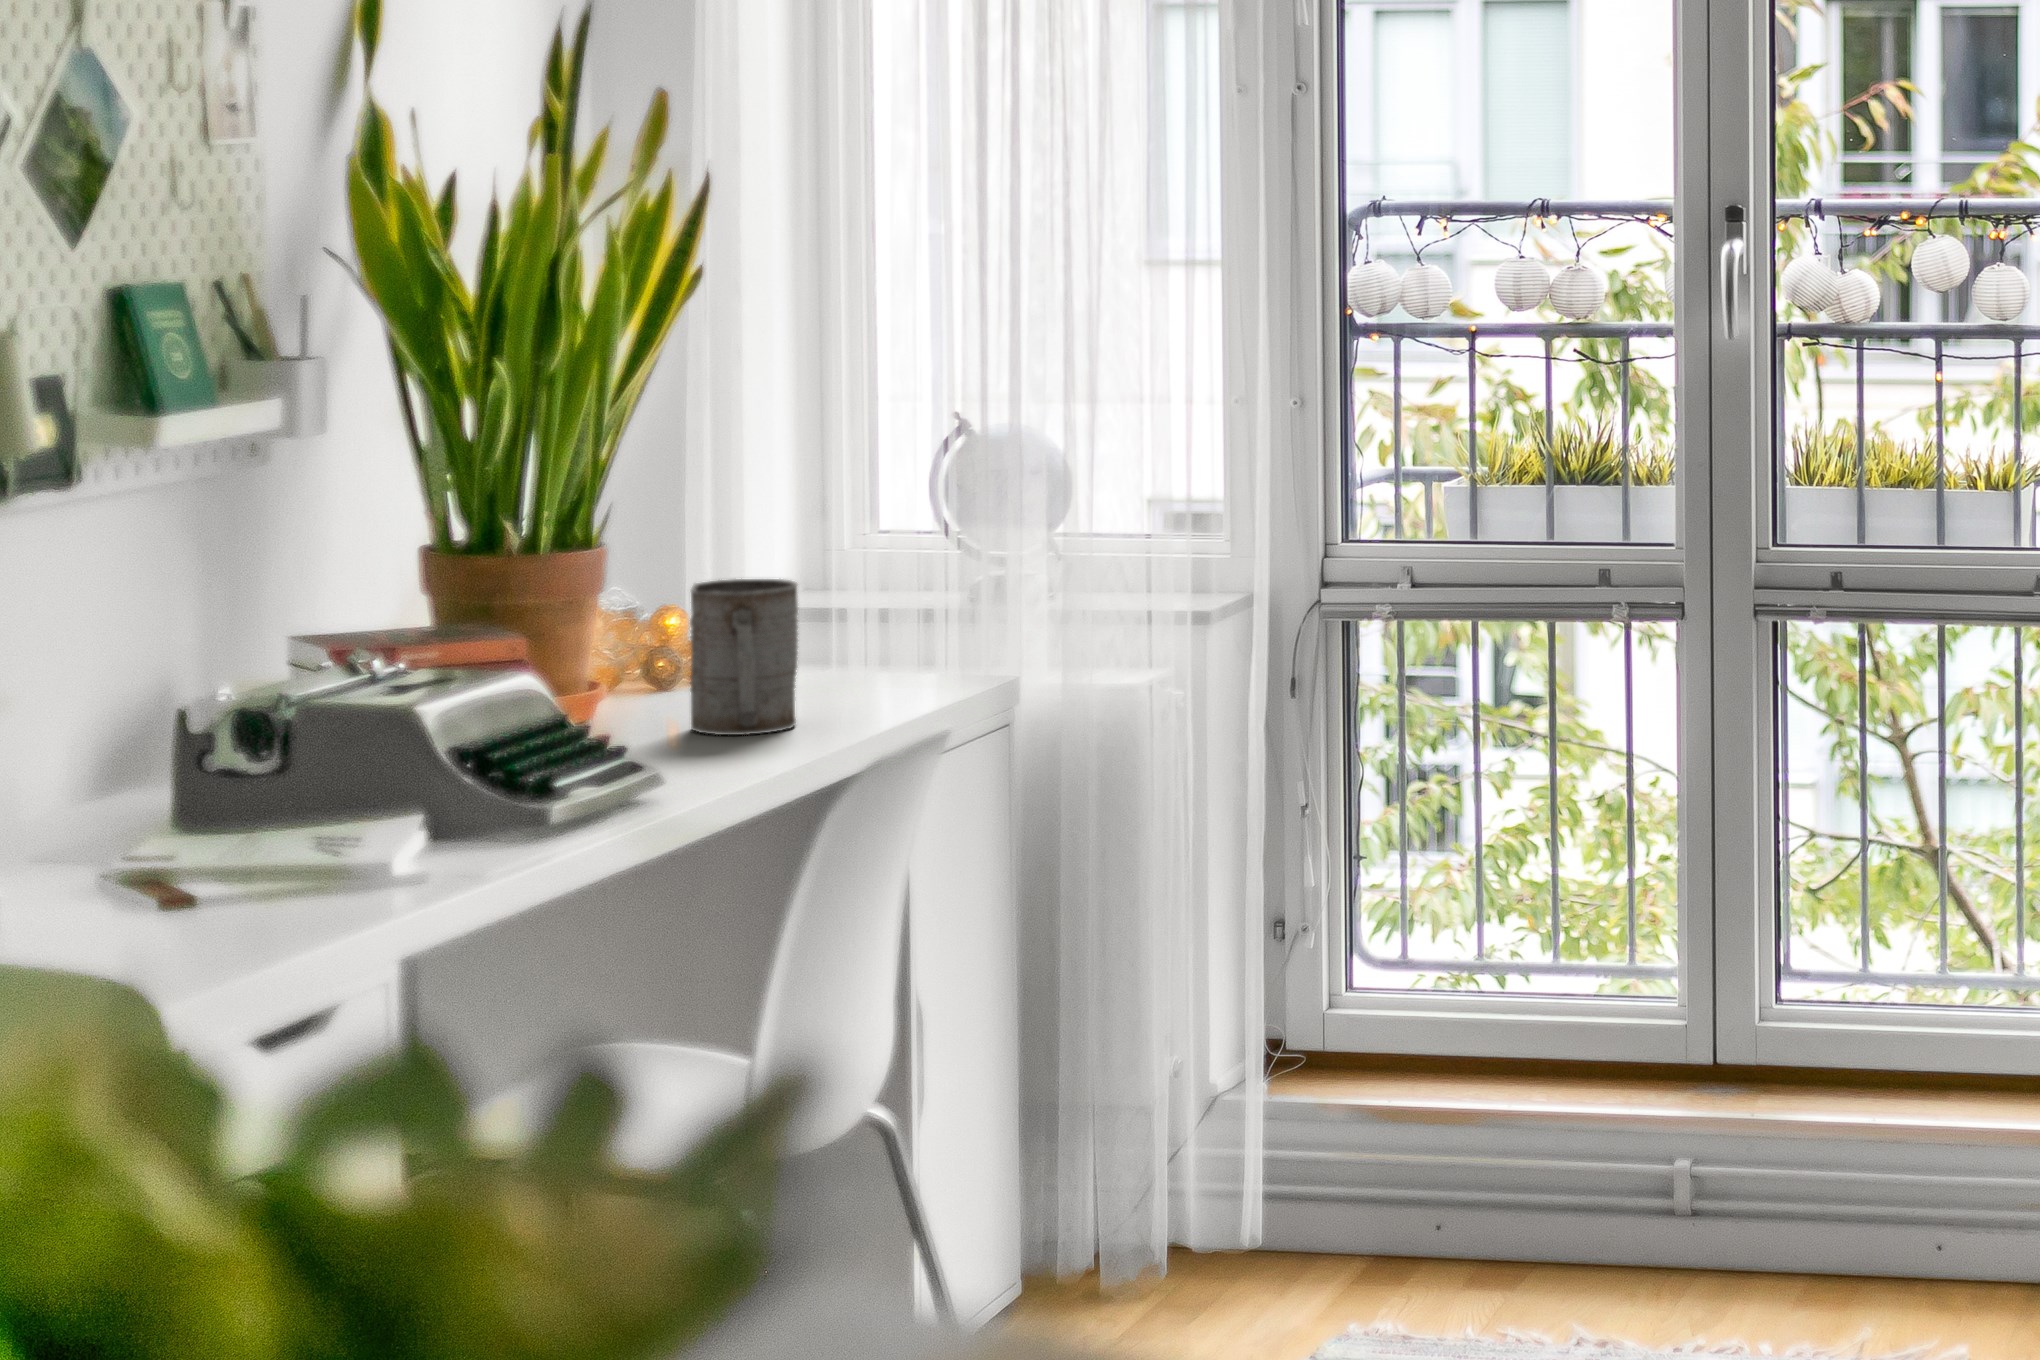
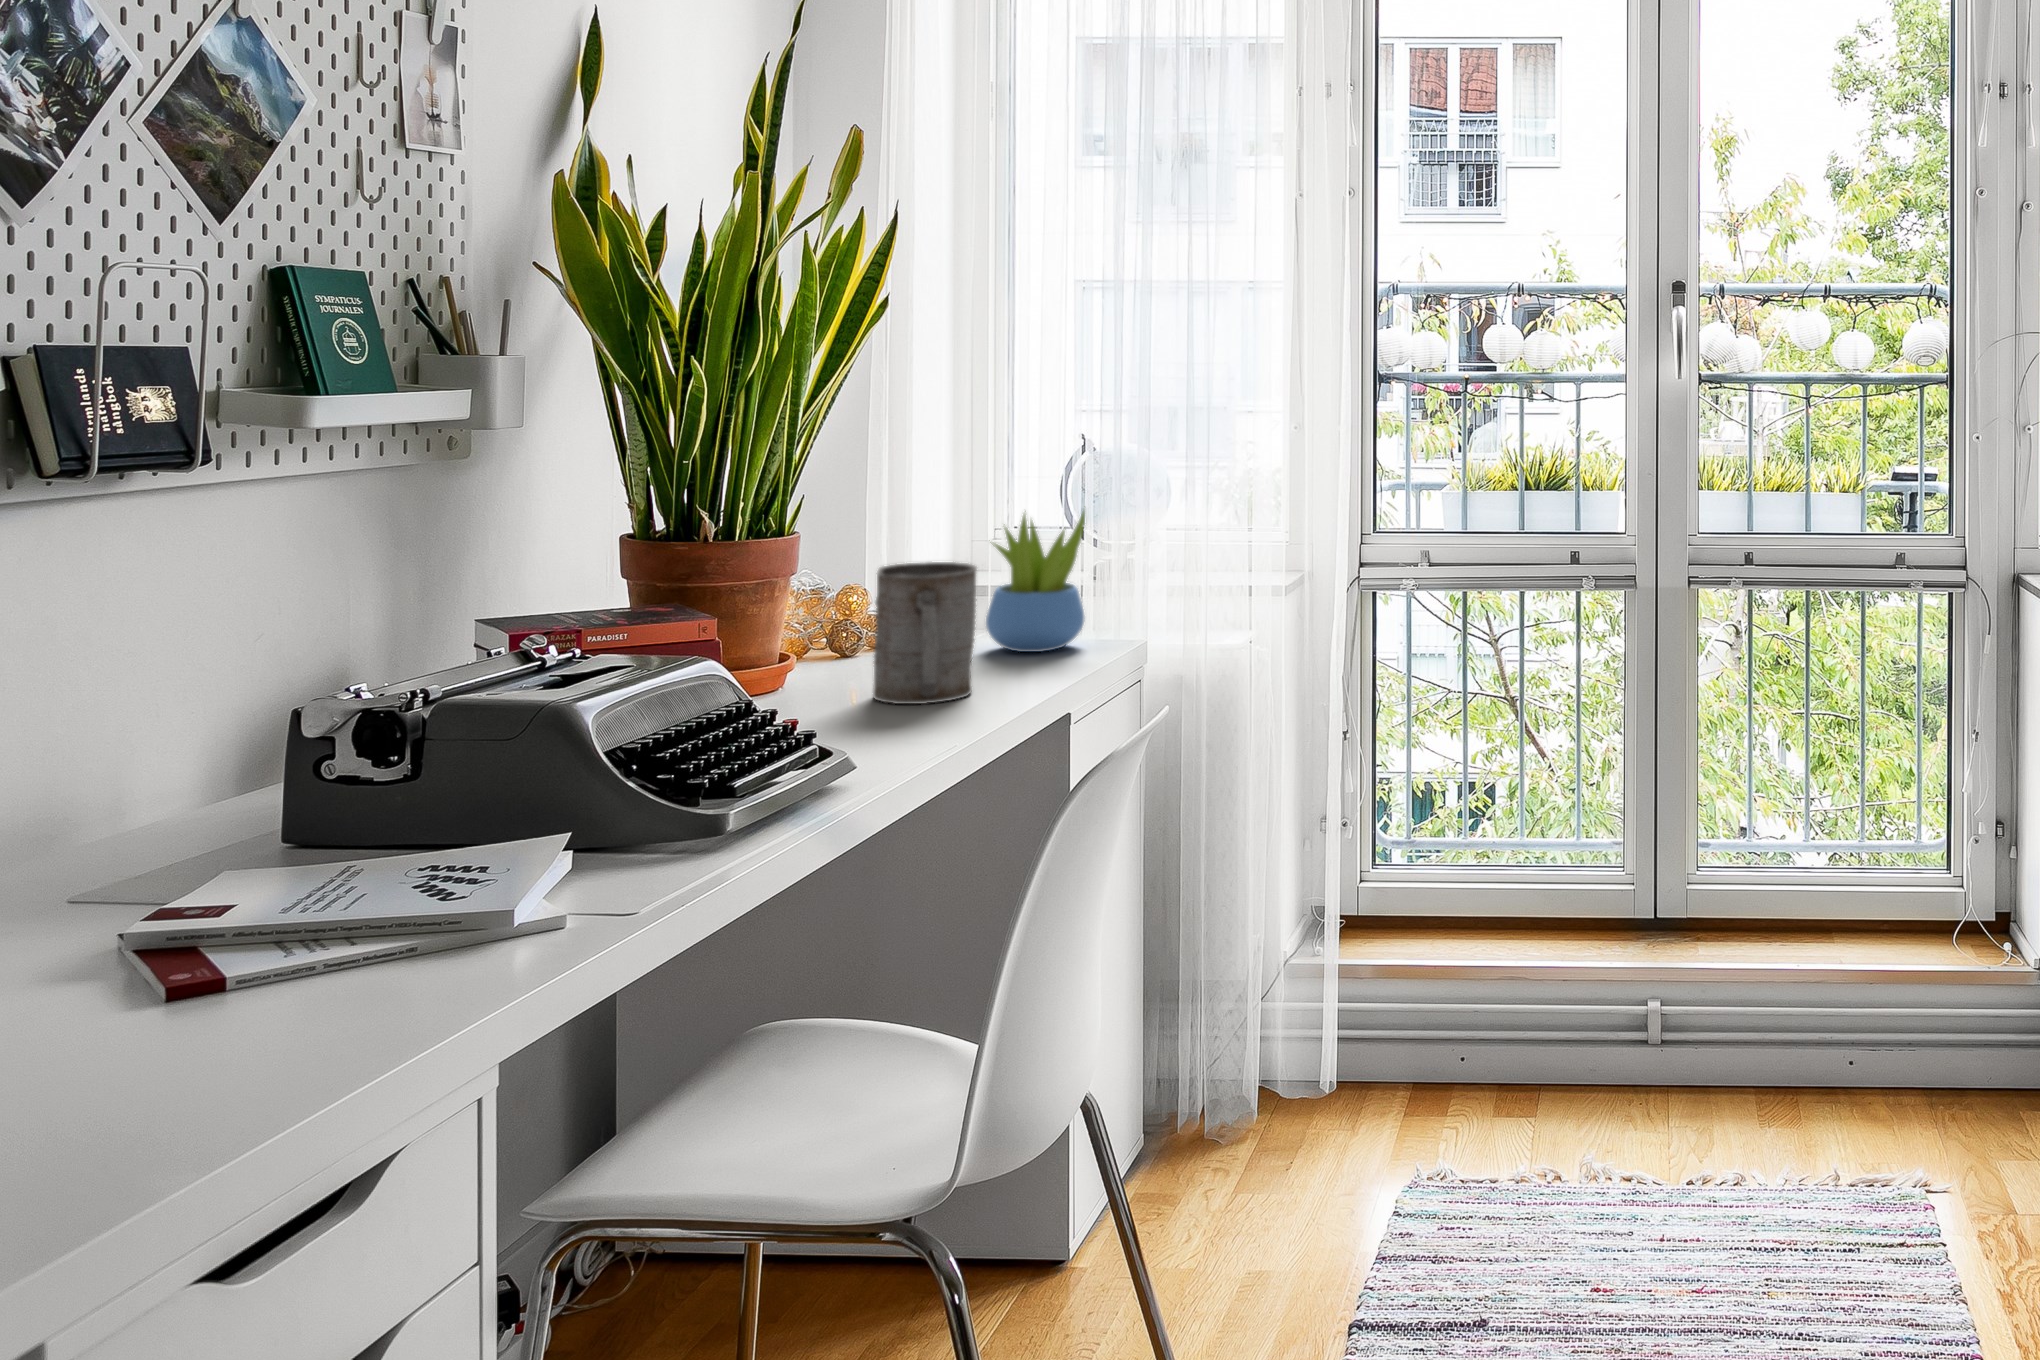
succulent plant: none [821,513,935,688] -> present [986,512,1085,652]

